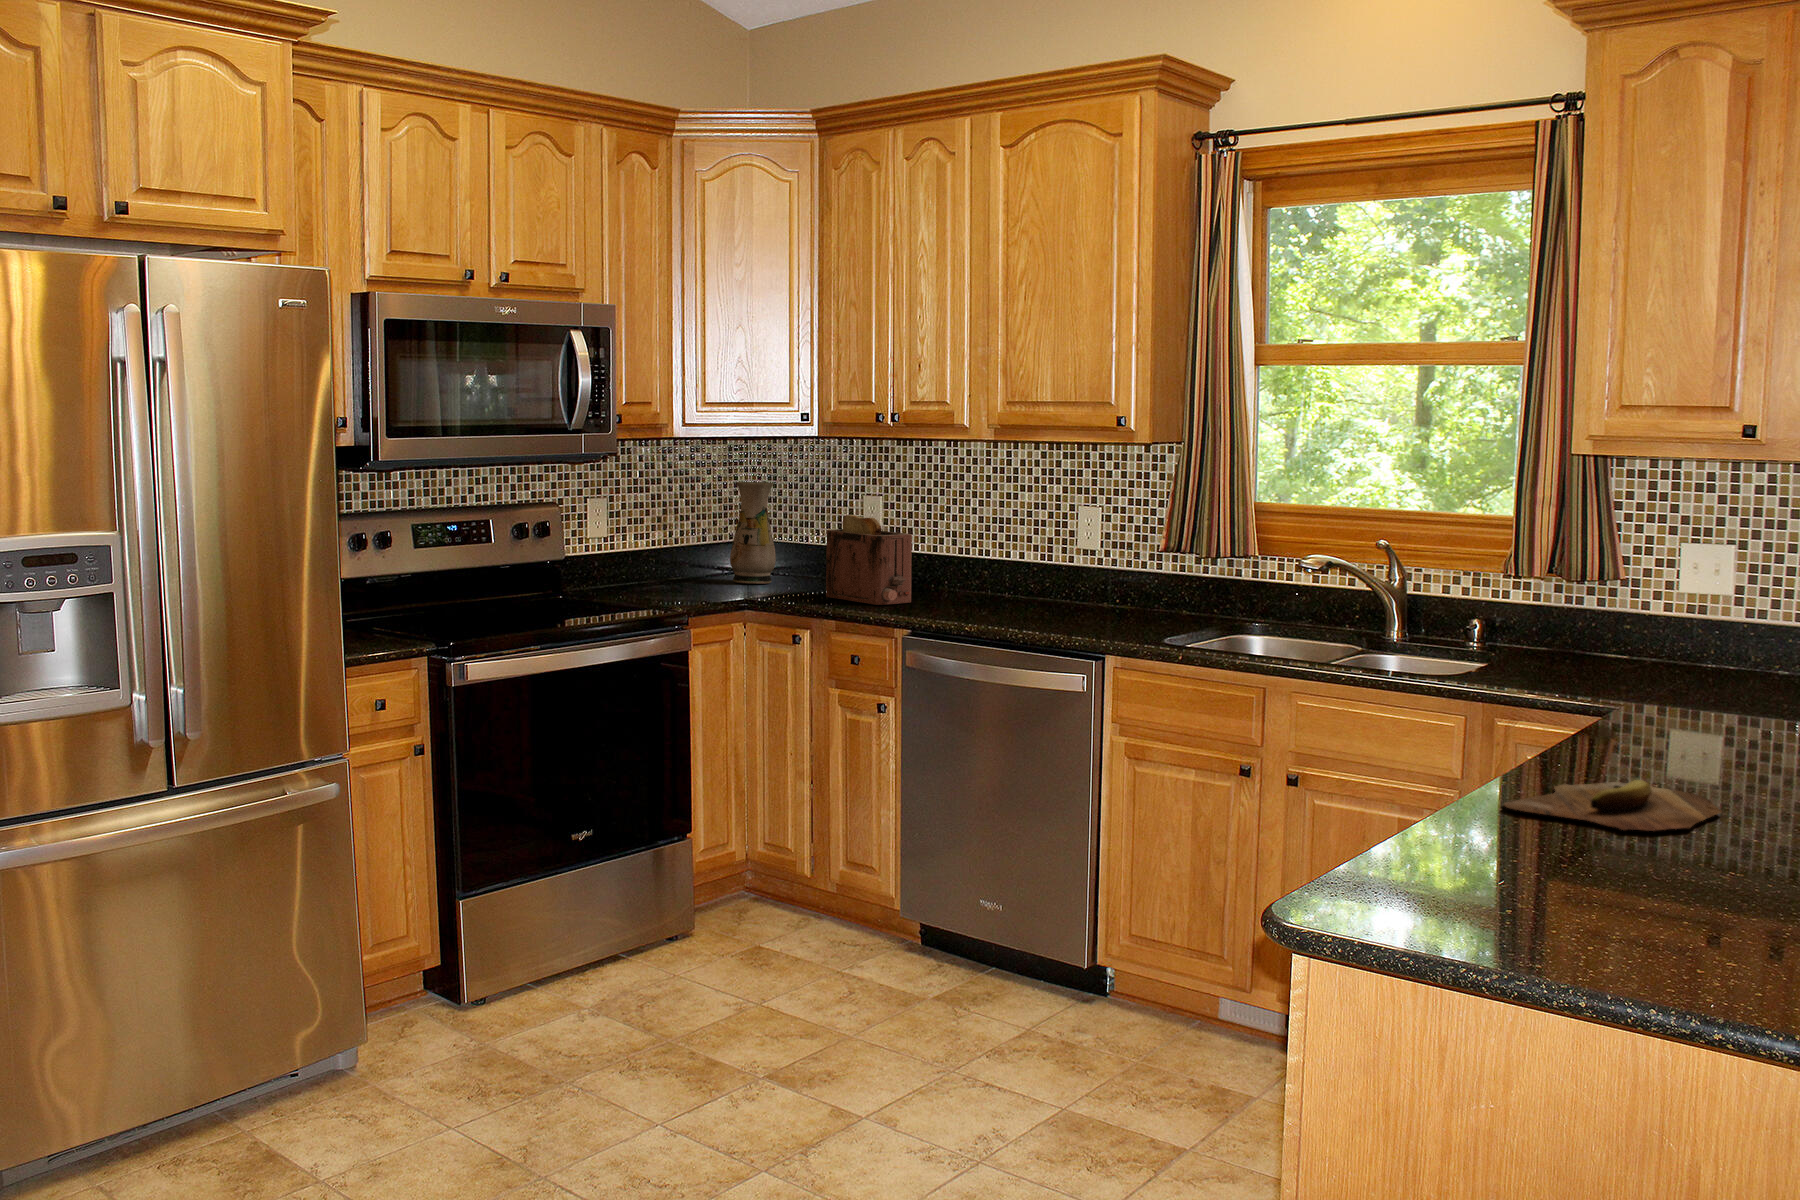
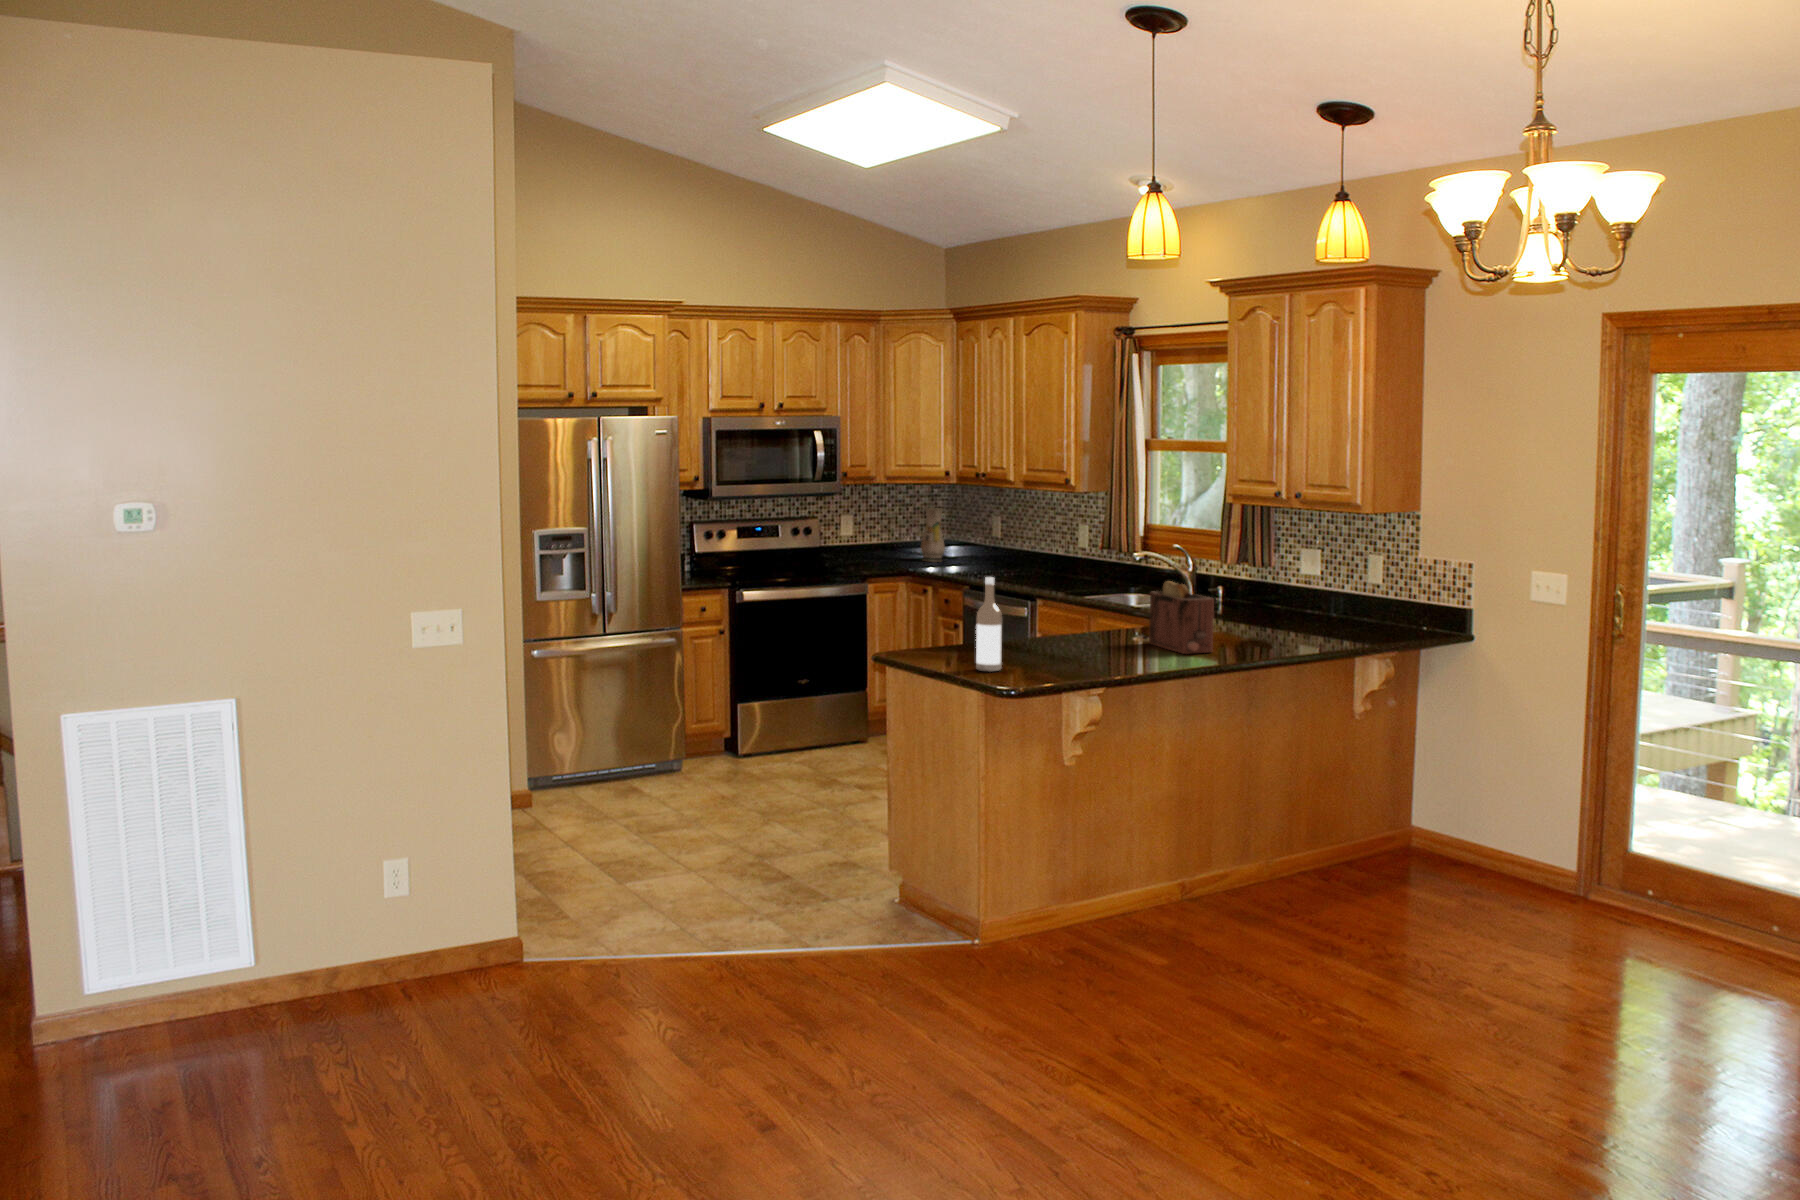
toaster: present [826,515,912,605] -> present [1149,581,1214,654]
wine bottle: none [1441,633,1508,861] -> present [976,577,1002,672]
cutting board: present [1504,780,1722,831] -> none [1047,649,1154,668]

